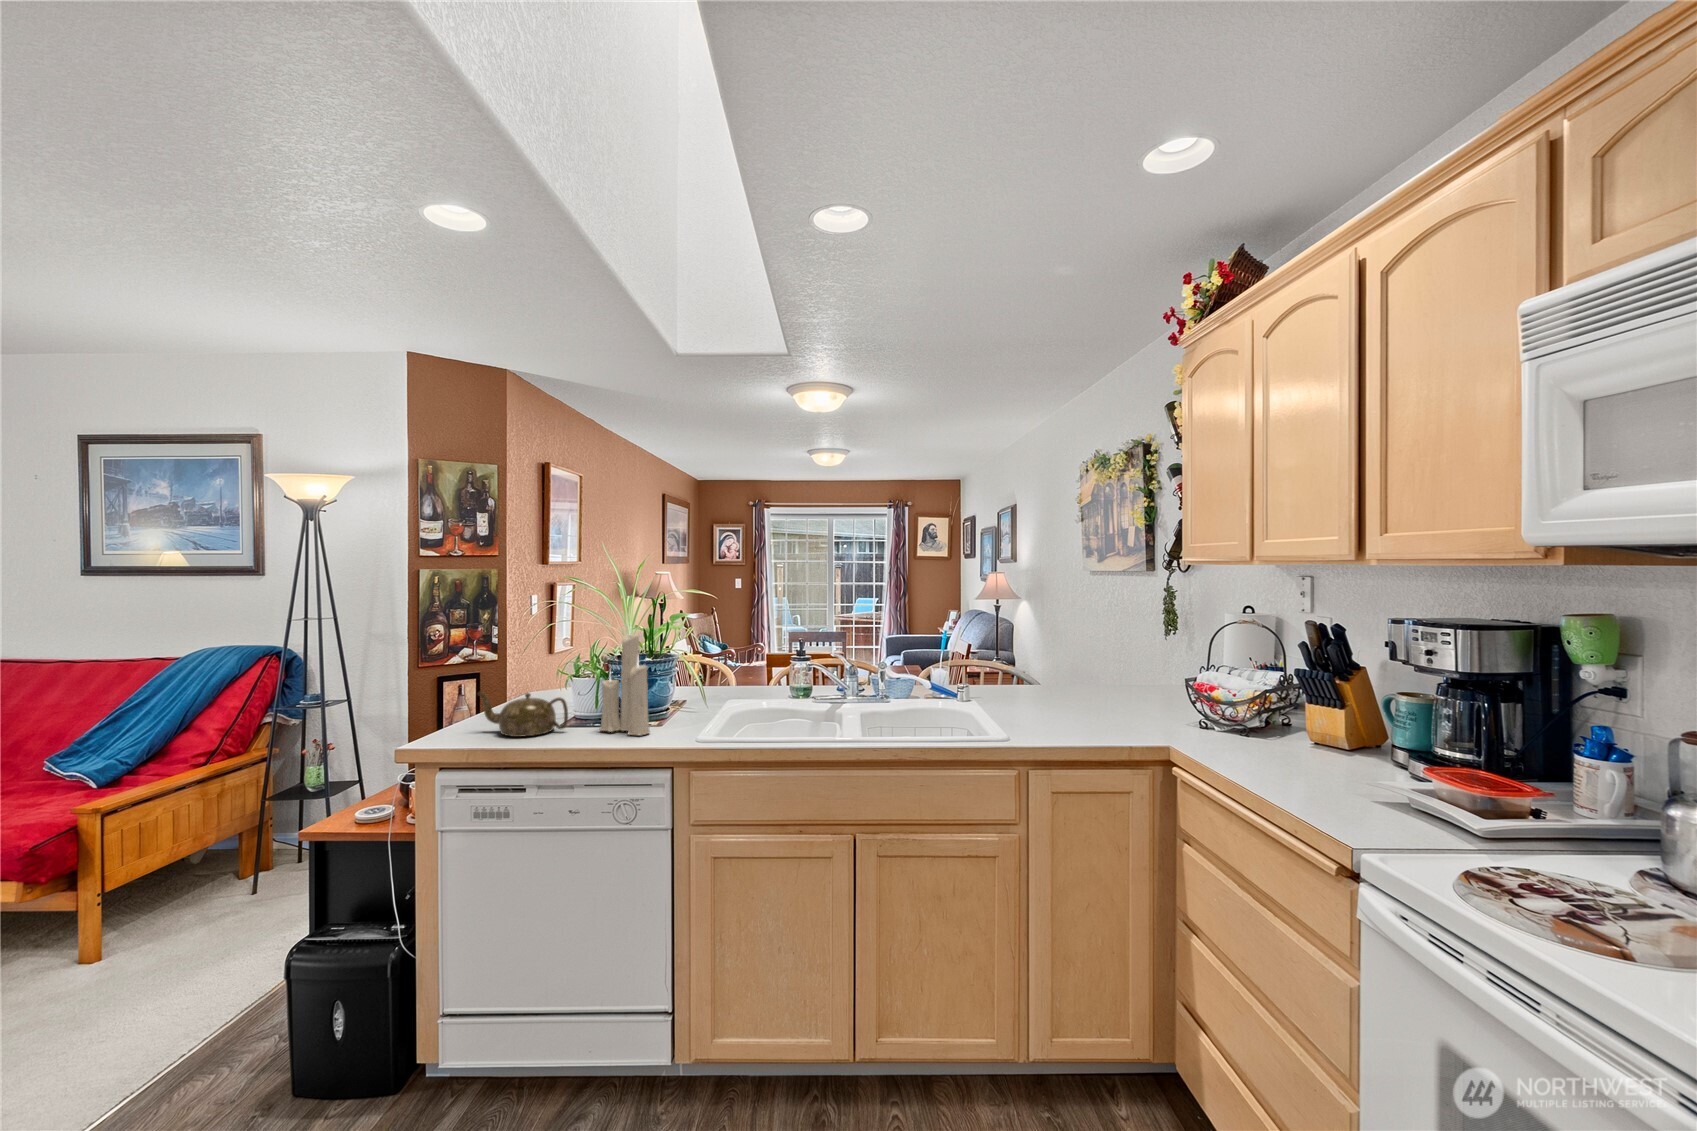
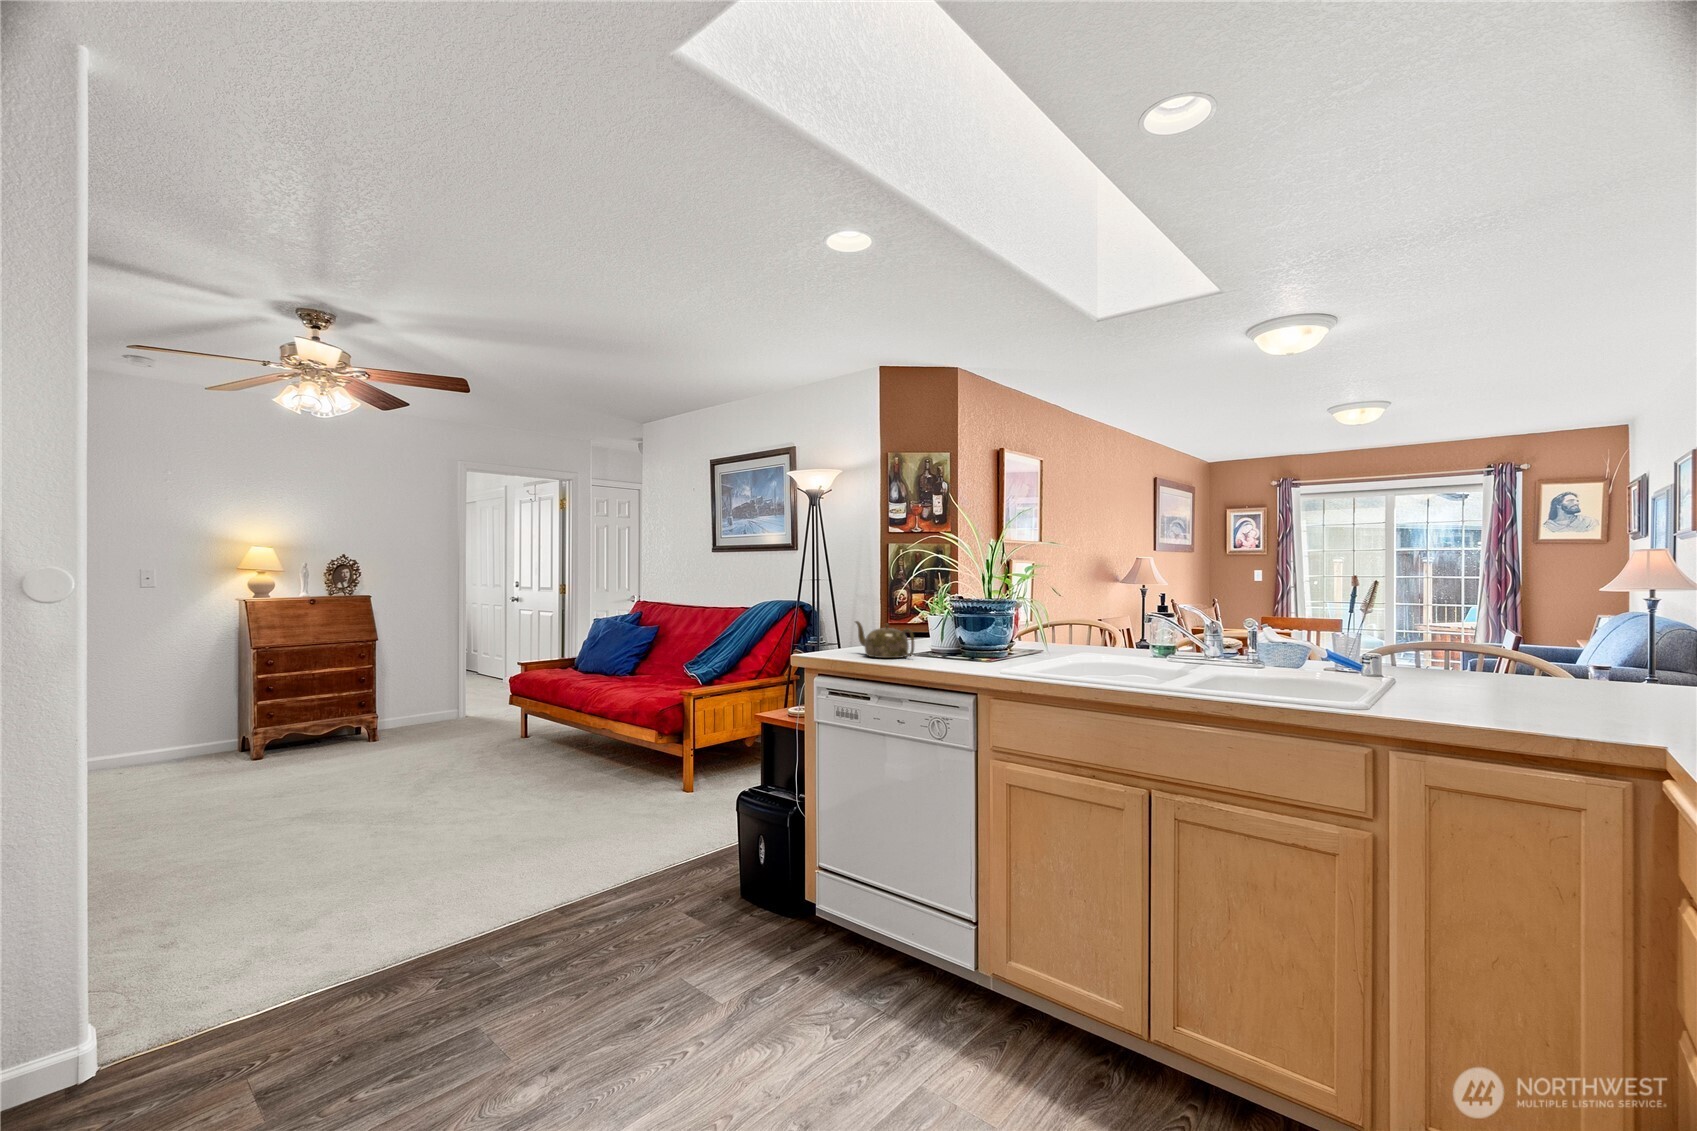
candle: present [600,634,650,735] -> none [936,559,974,666]

